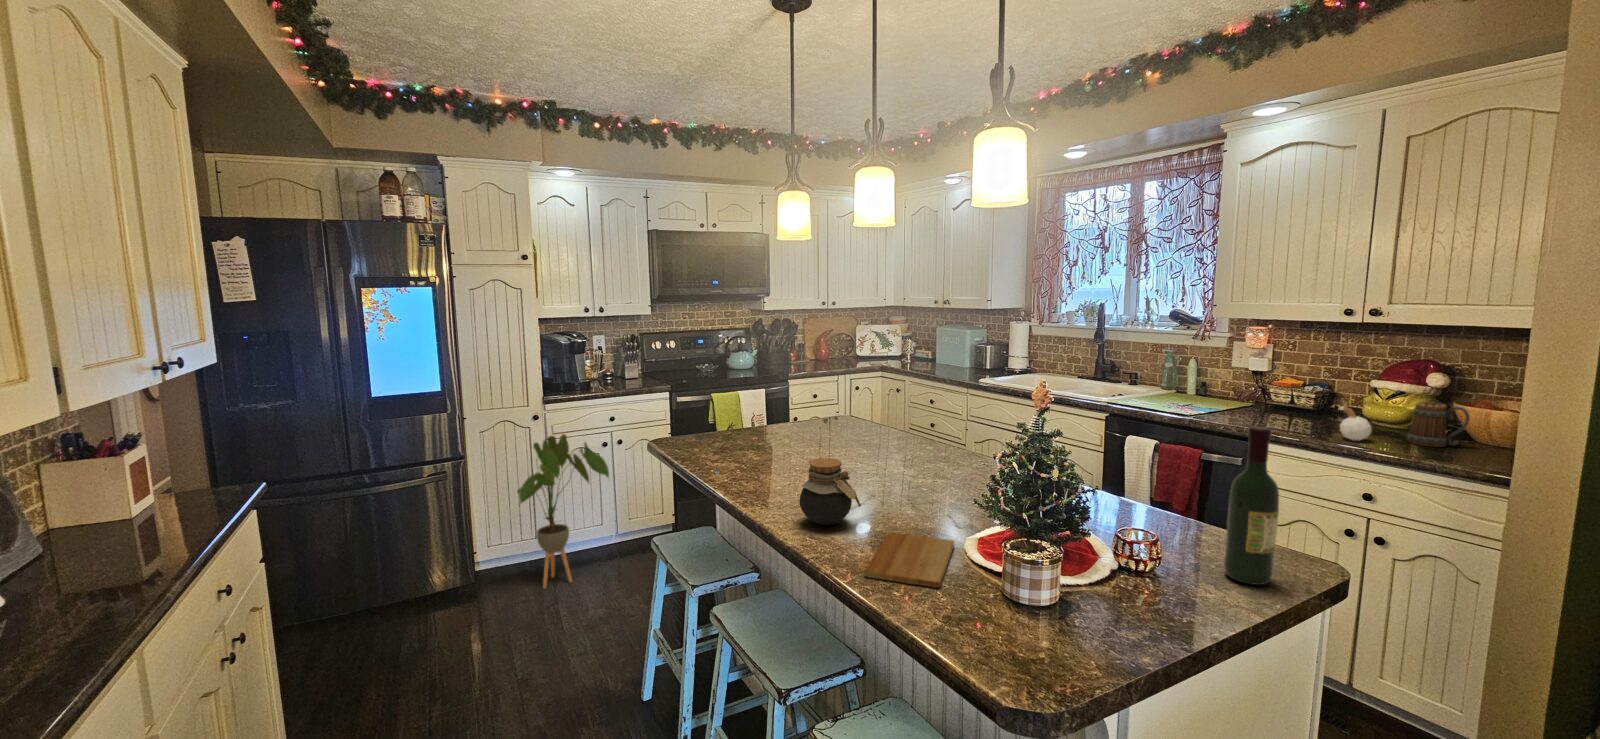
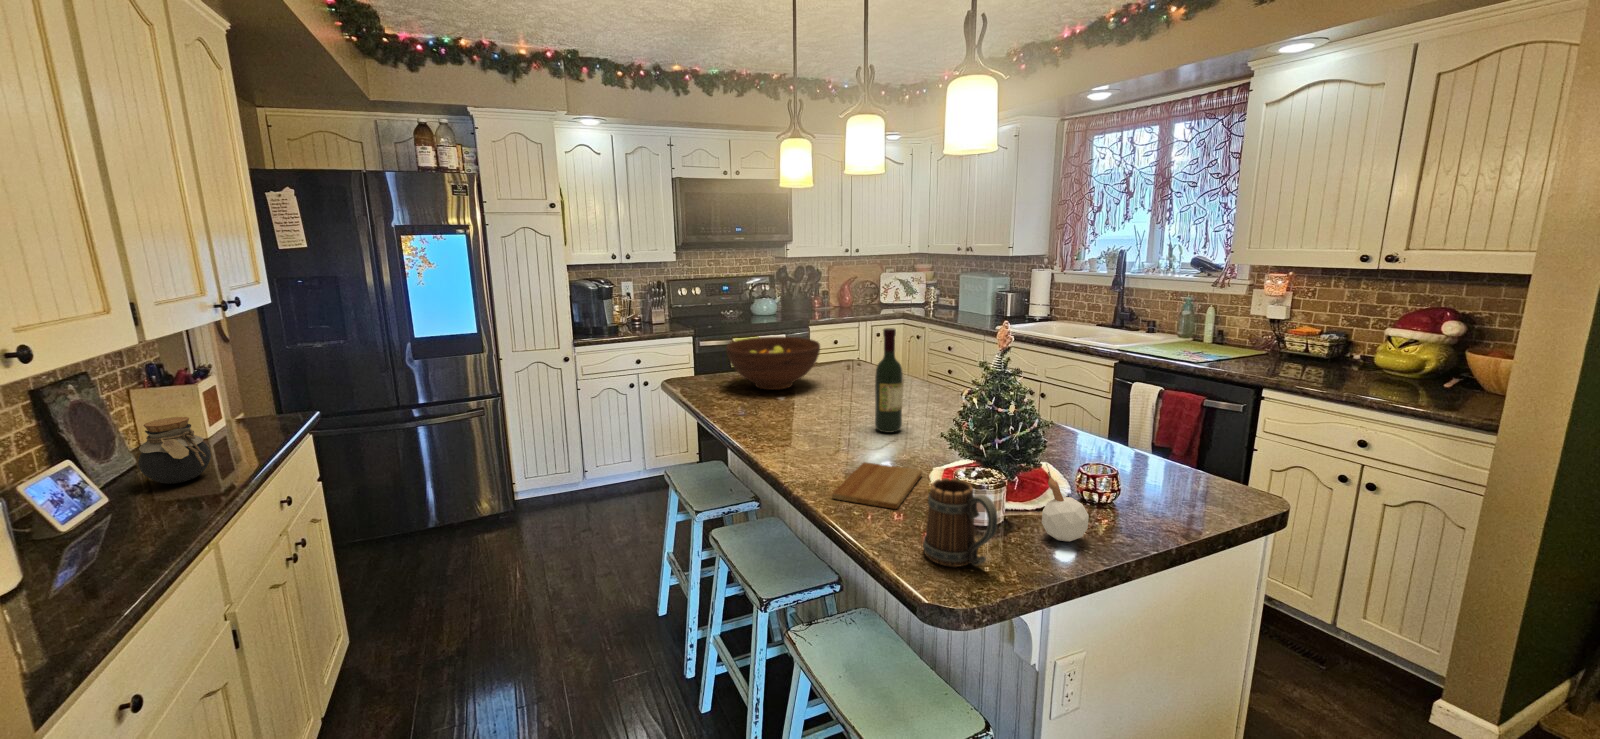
fruit bowl: none [719,393,818,449] -> present [726,337,820,390]
mug: present [1407,402,1470,447] -> present [923,478,998,567]
candle: present [1340,403,1372,441] -> present [1042,463,1089,541]
wine bottle: present [1224,426,1279,585] -> present [875,328,903,433]
house plant: present [517,434,609,589] -> none [549,376,633,519]
jar: present [800,458,861,525] -> present [139,417,211,484]

